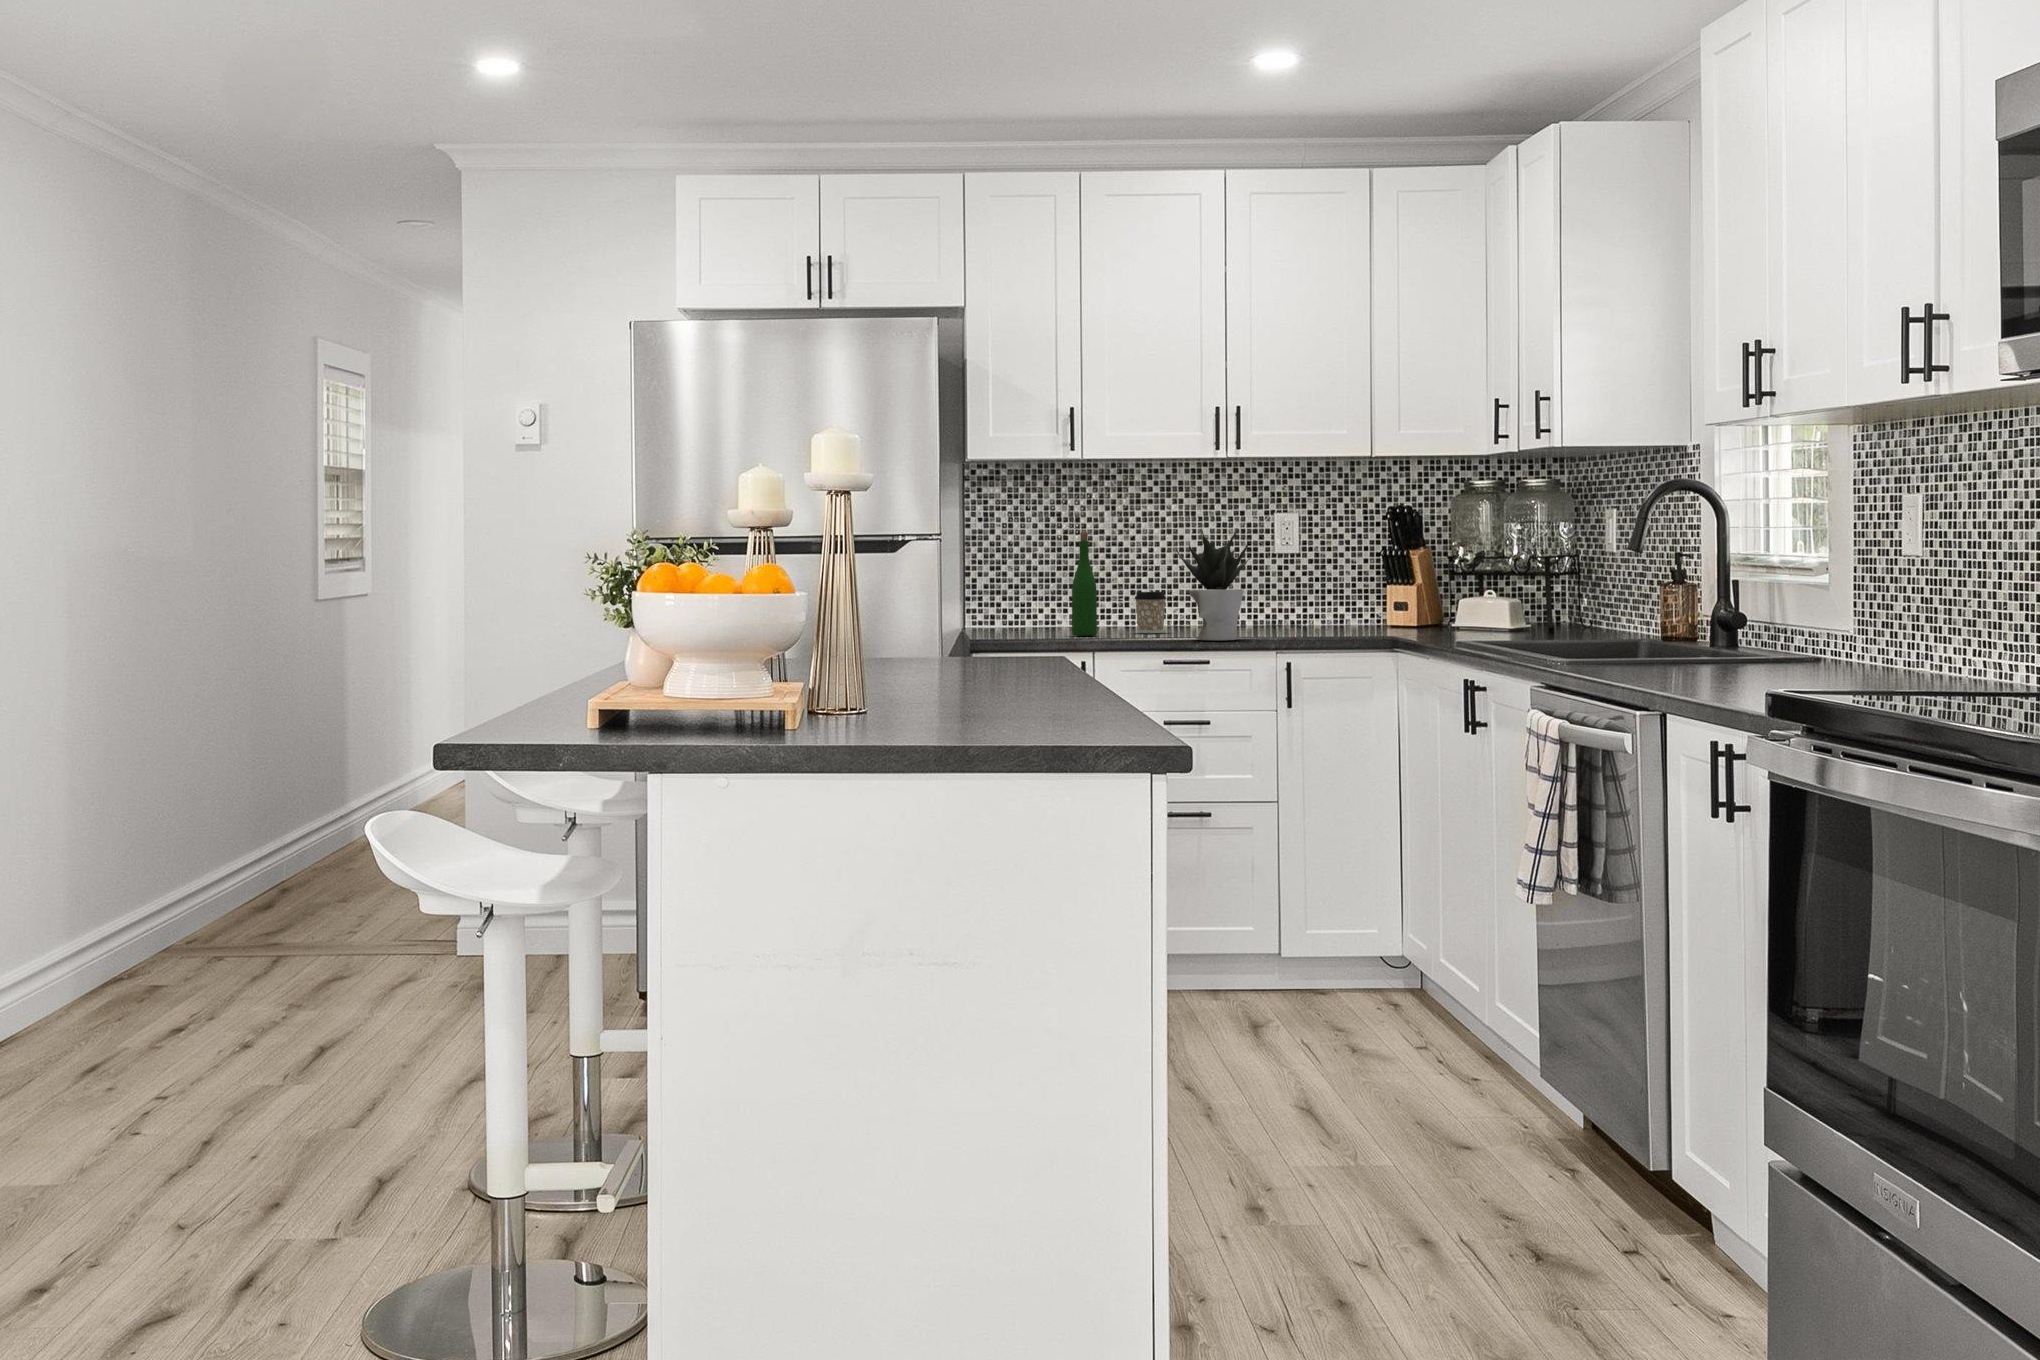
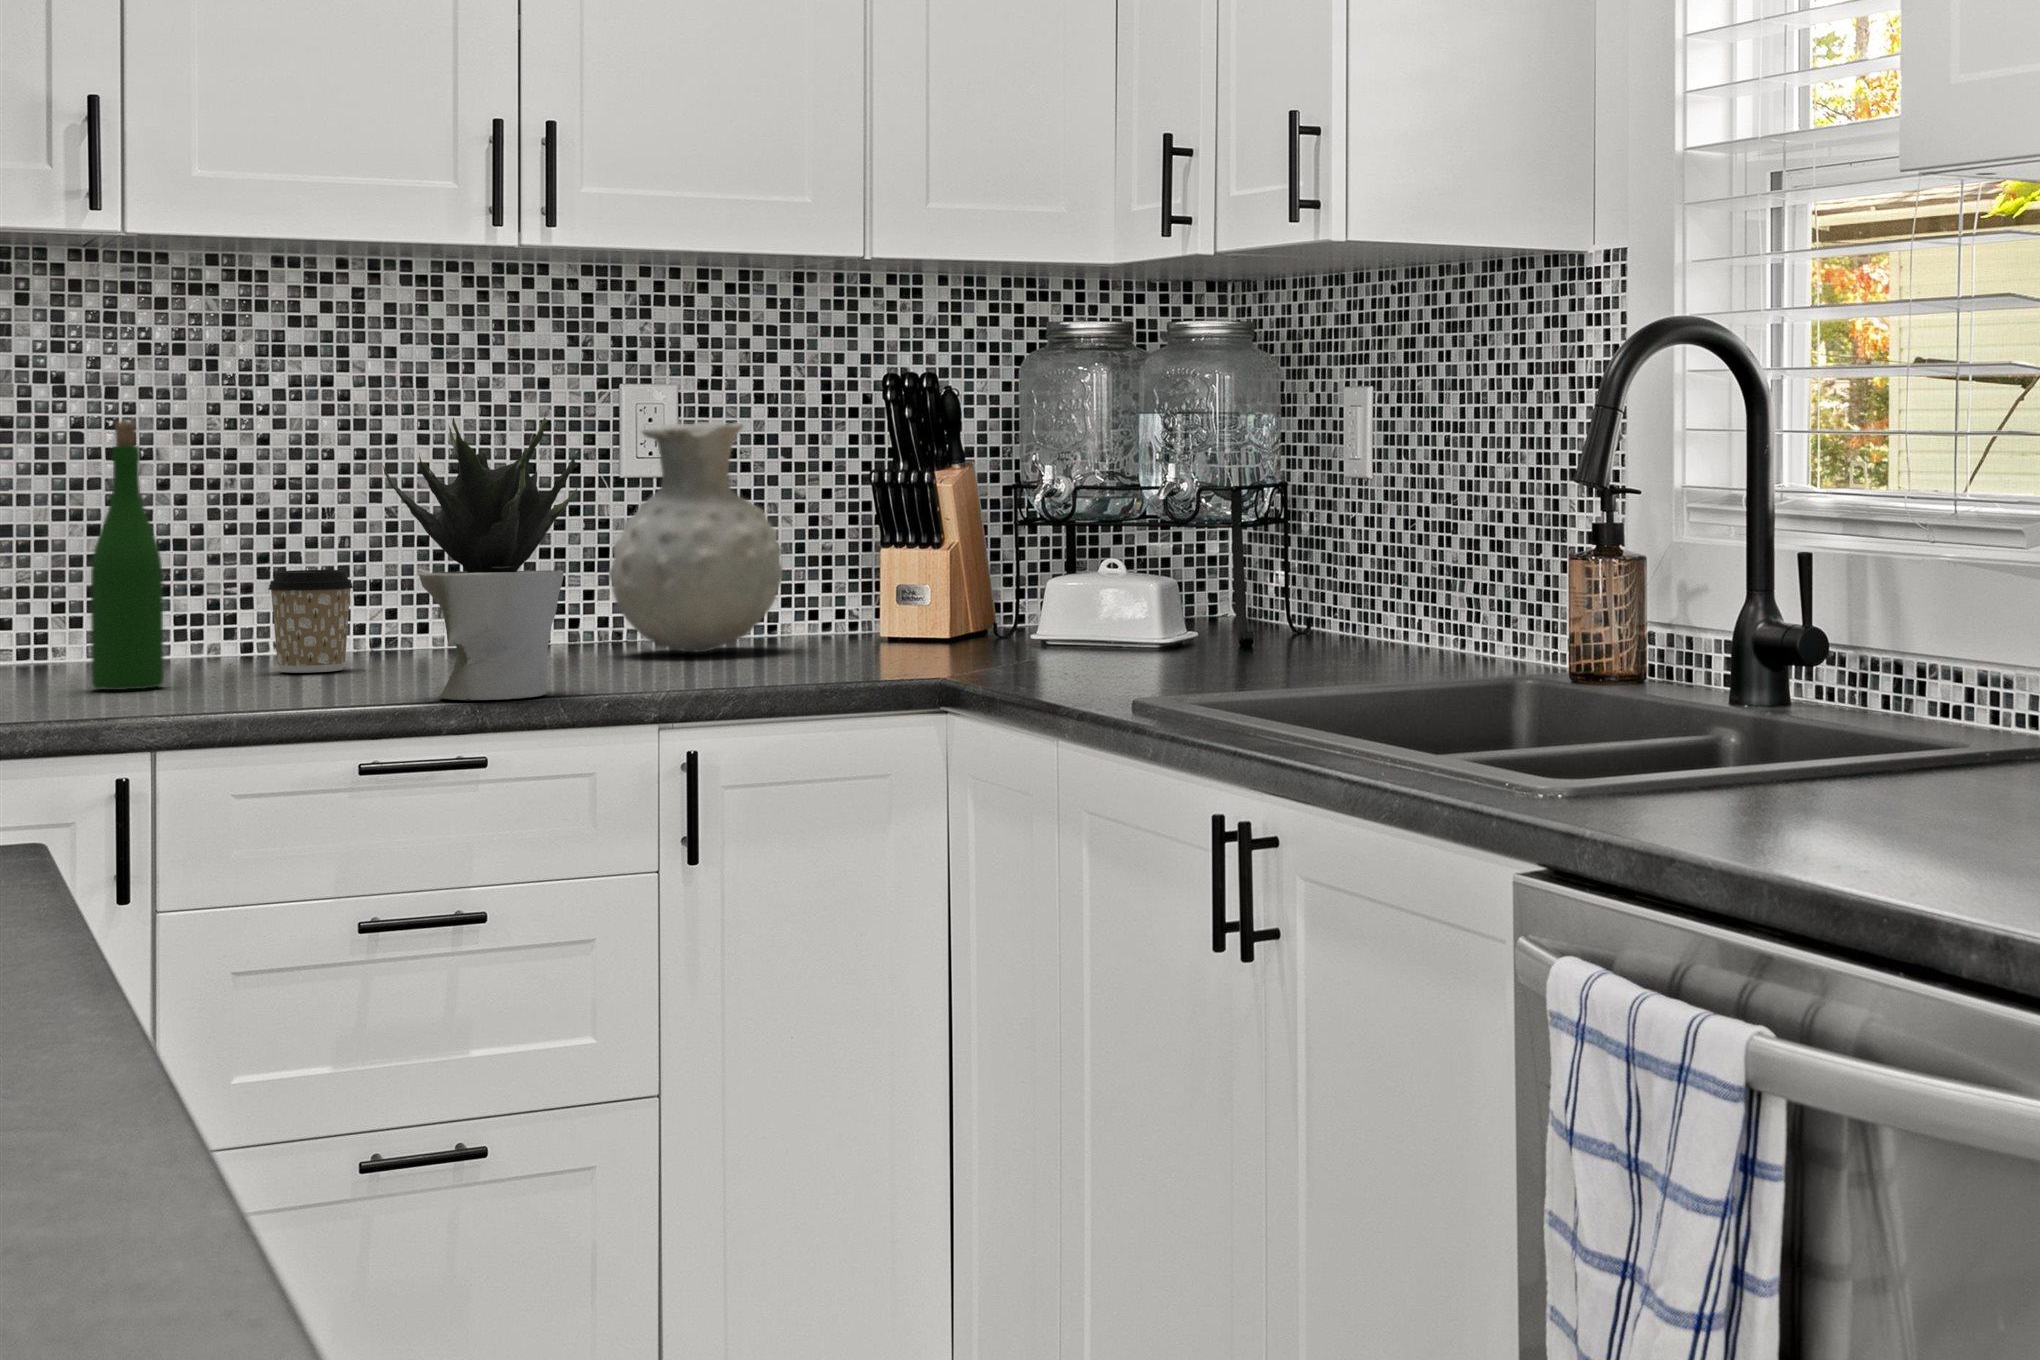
vase: none [1269,529,1344,630] -> present [609,422,783,652]

